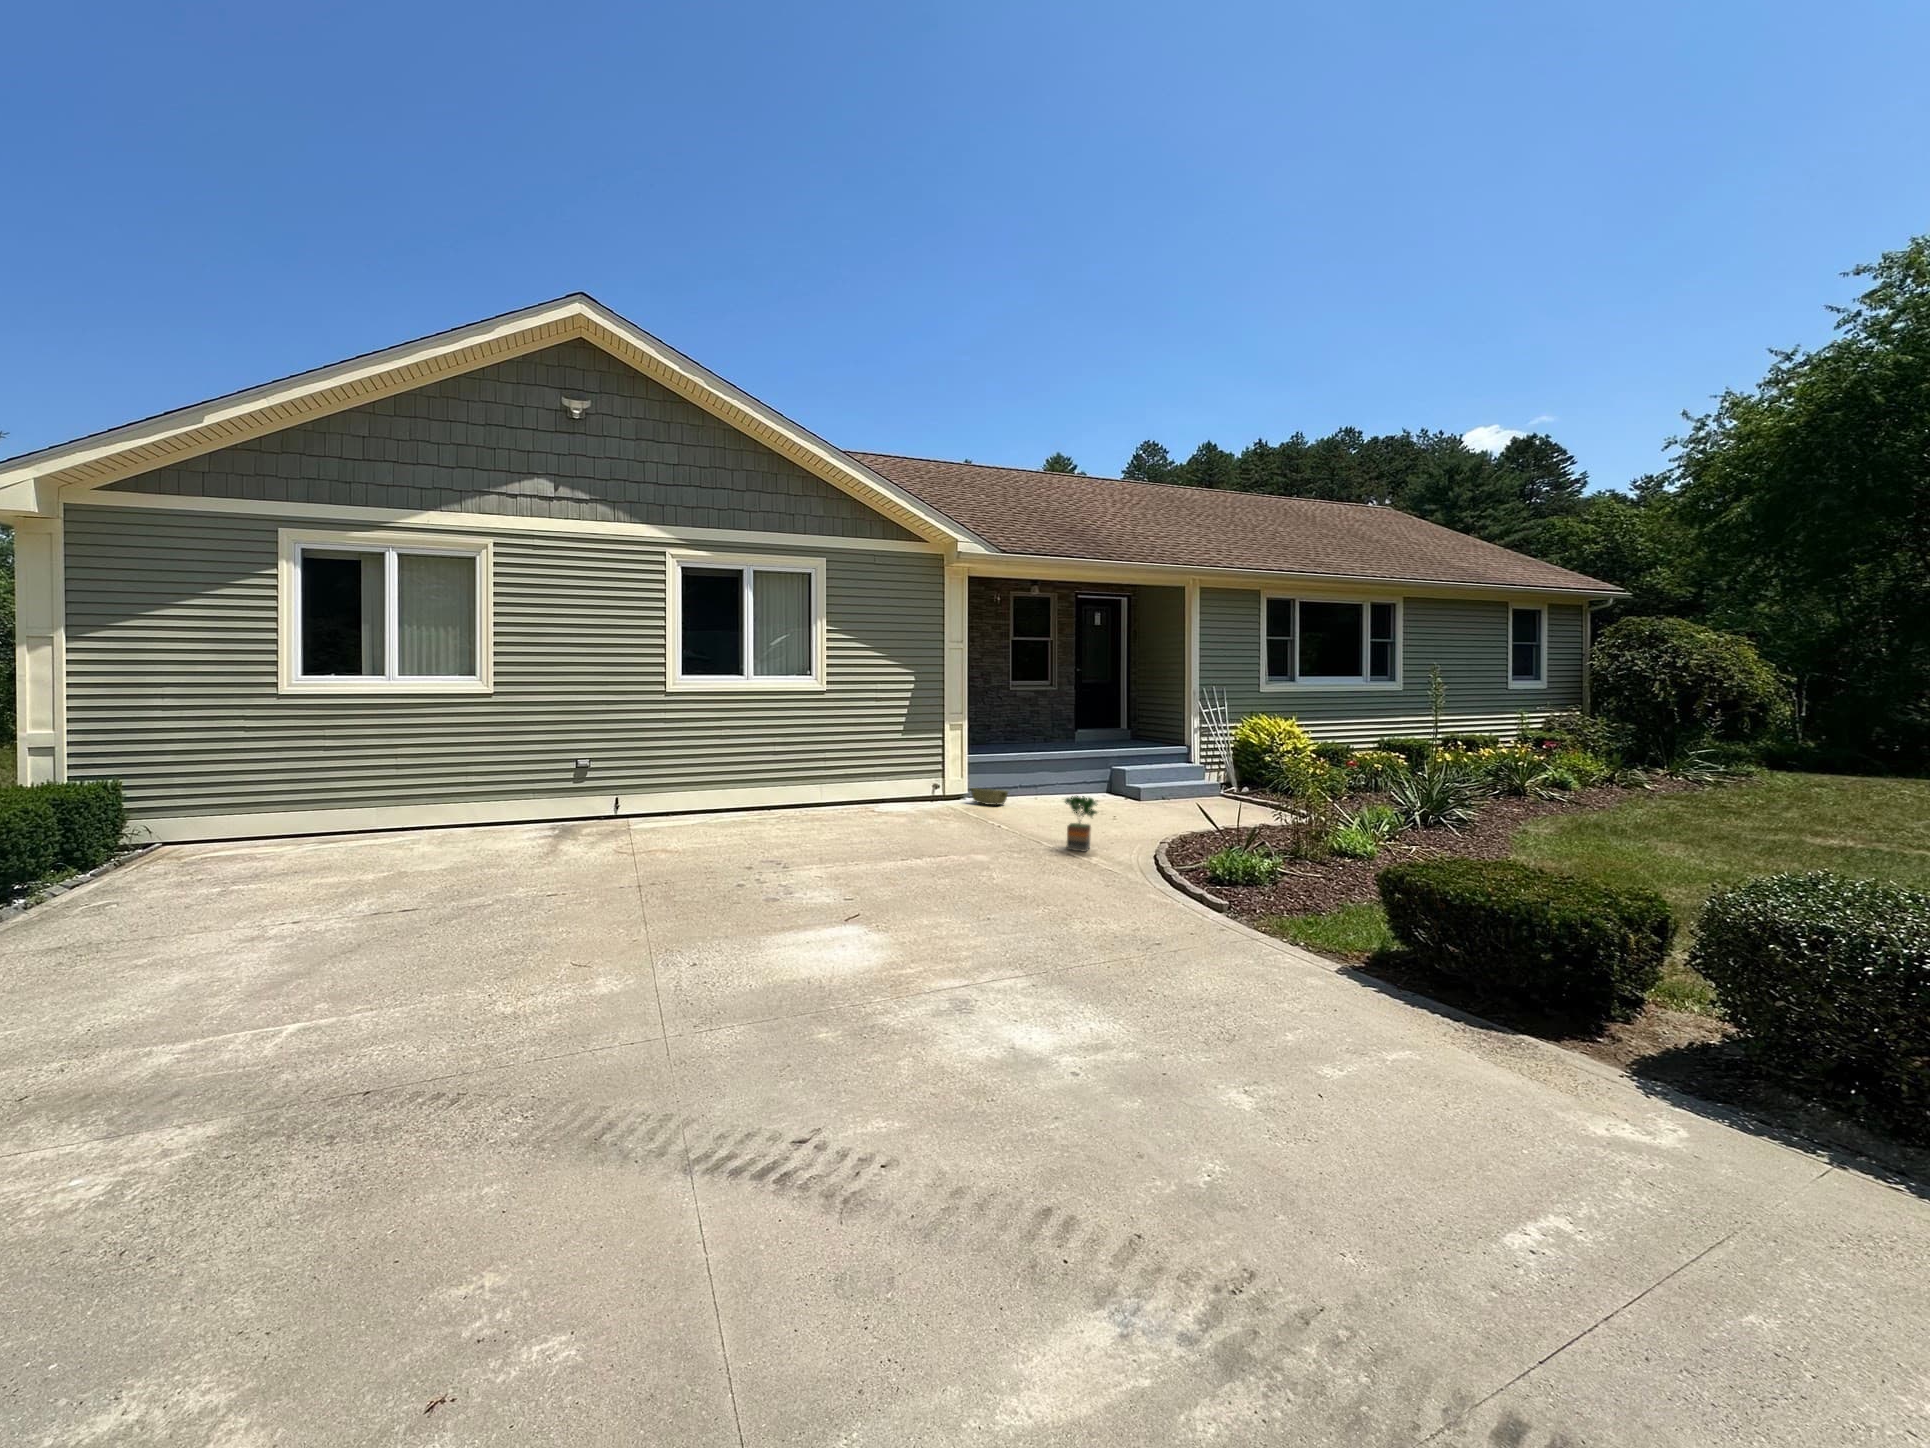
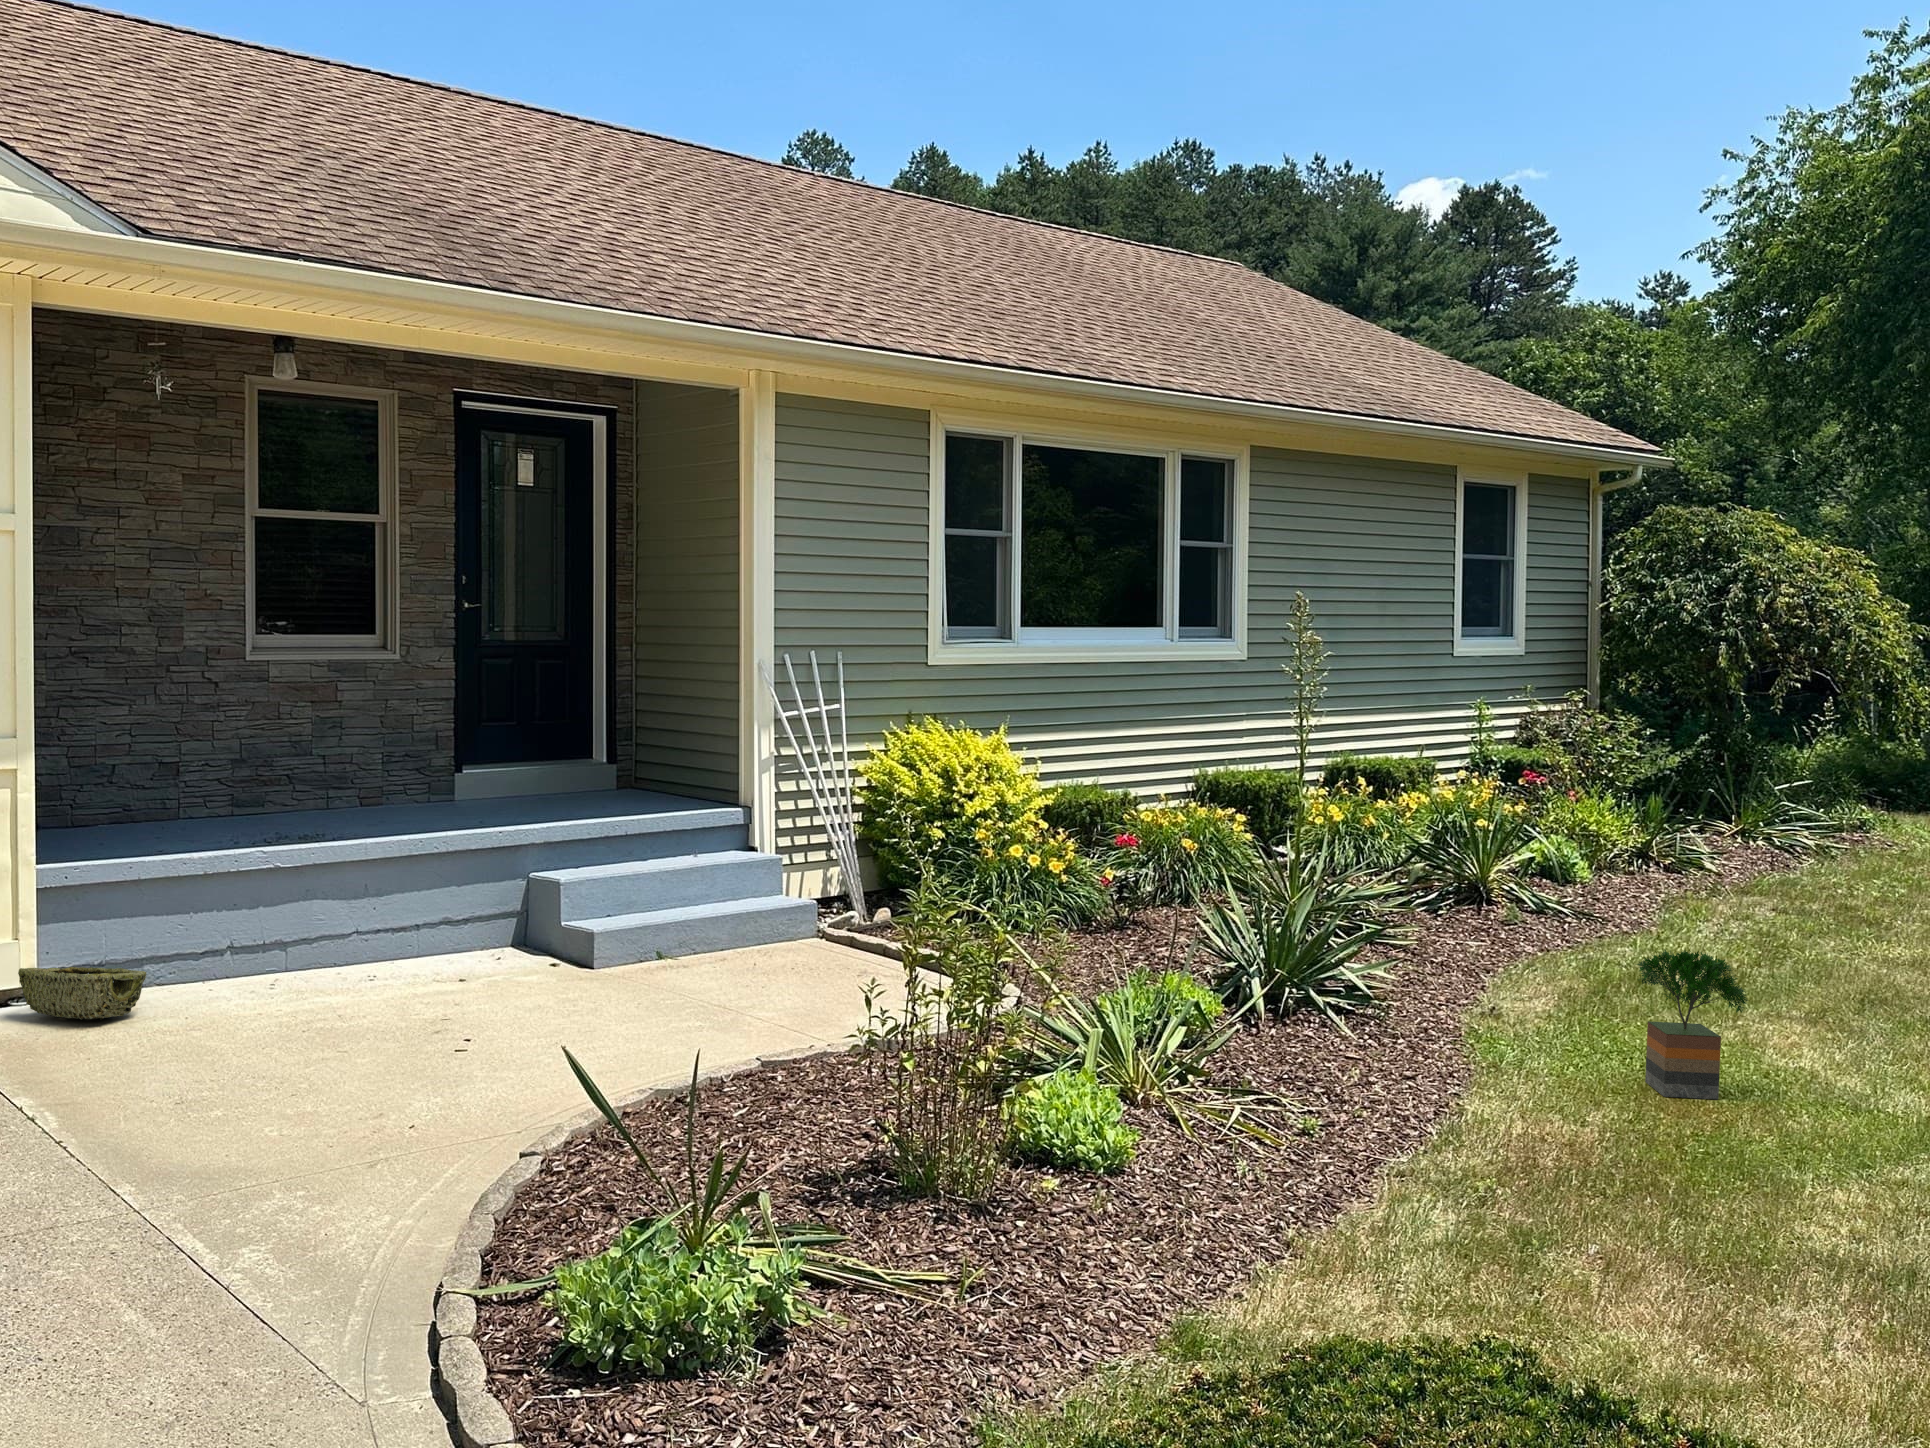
potted tree: present [1065,796,1097,852] -> present [1637,949,1748,1099]

